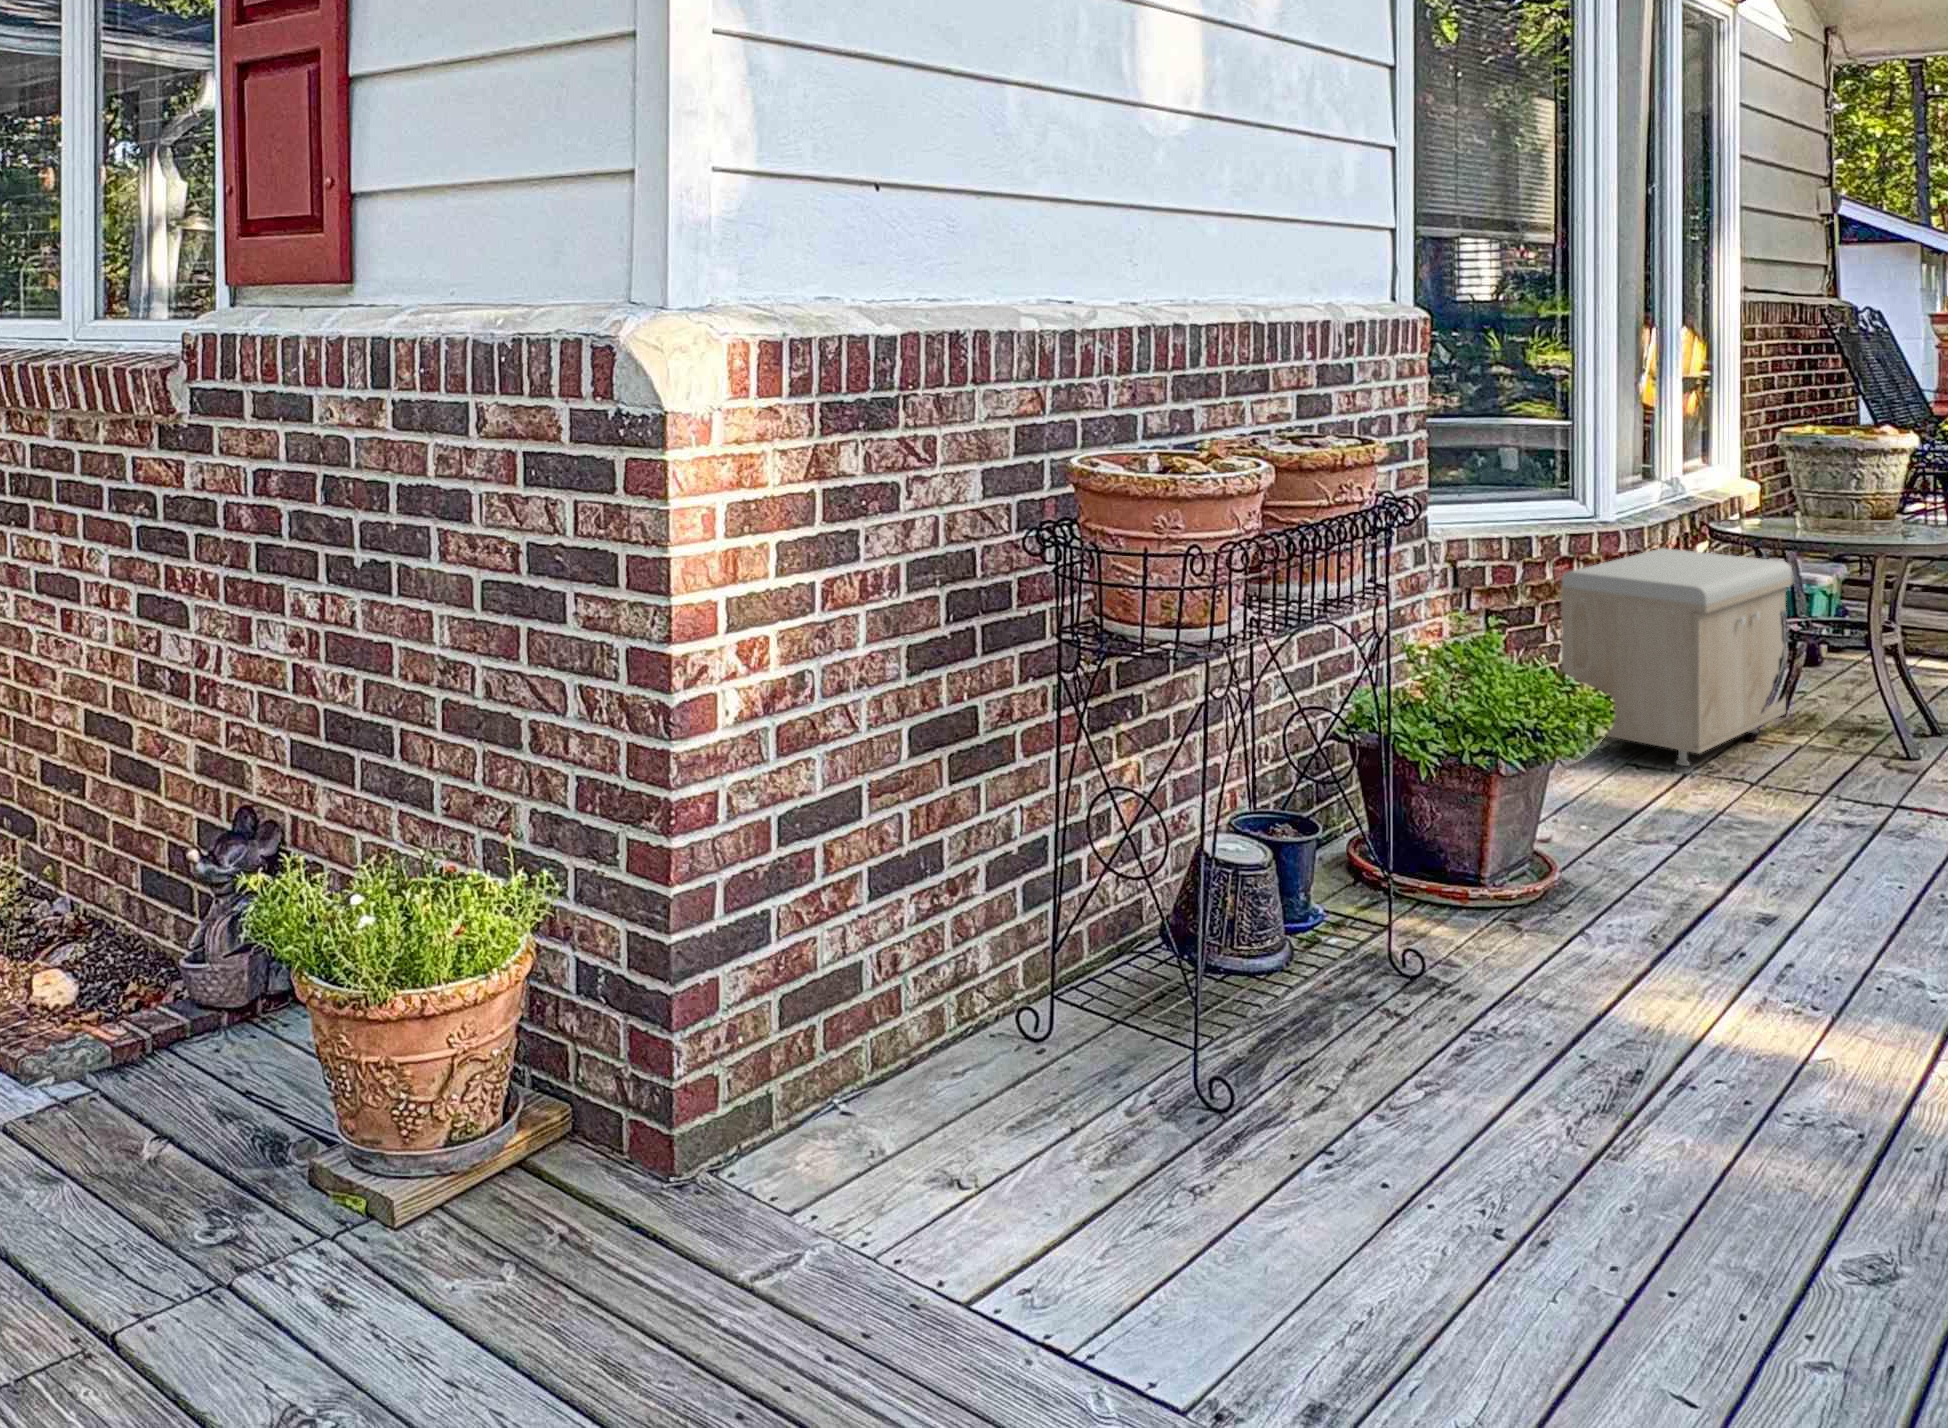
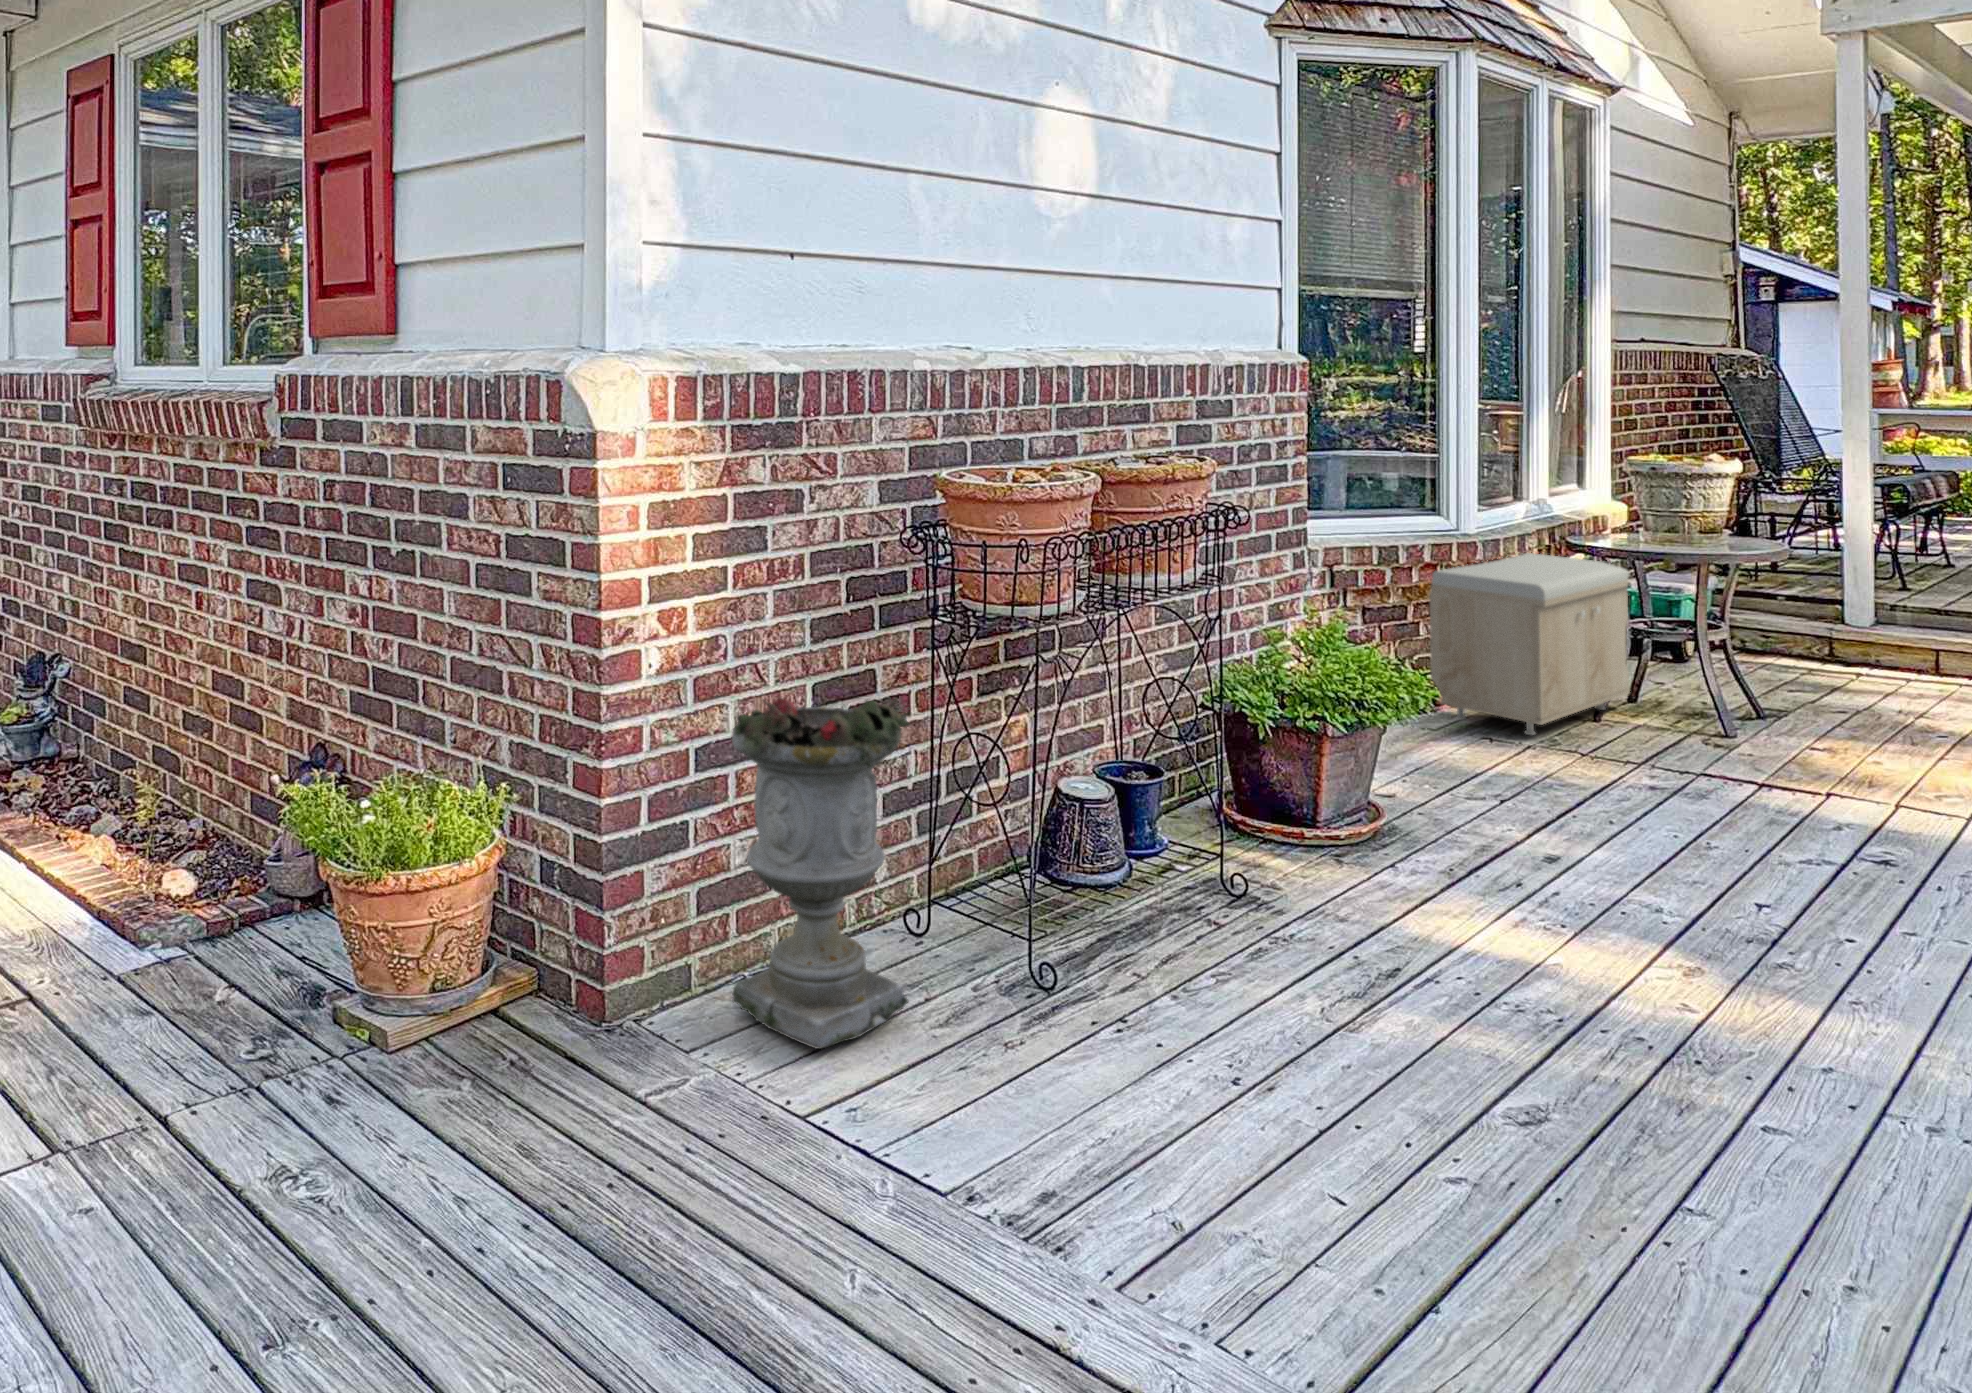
planter: none [827,745,1060,1197] -> present [732,698,910,1049]

